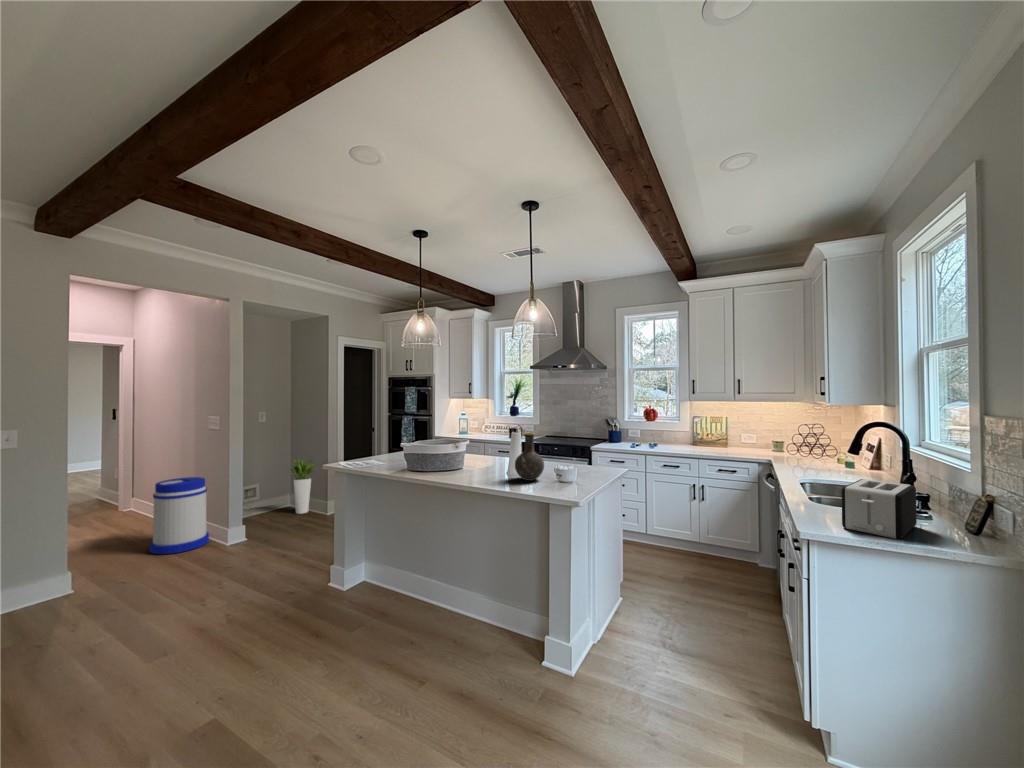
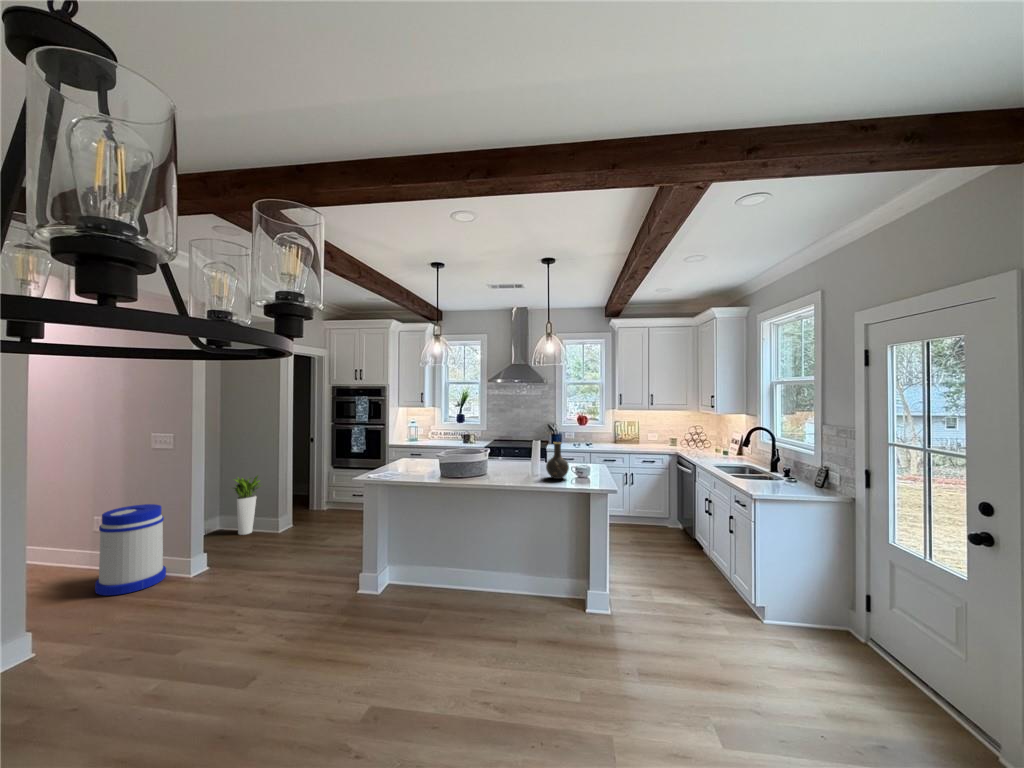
toaster: present [842,479,917,539] -> none [767,463,798,495]

